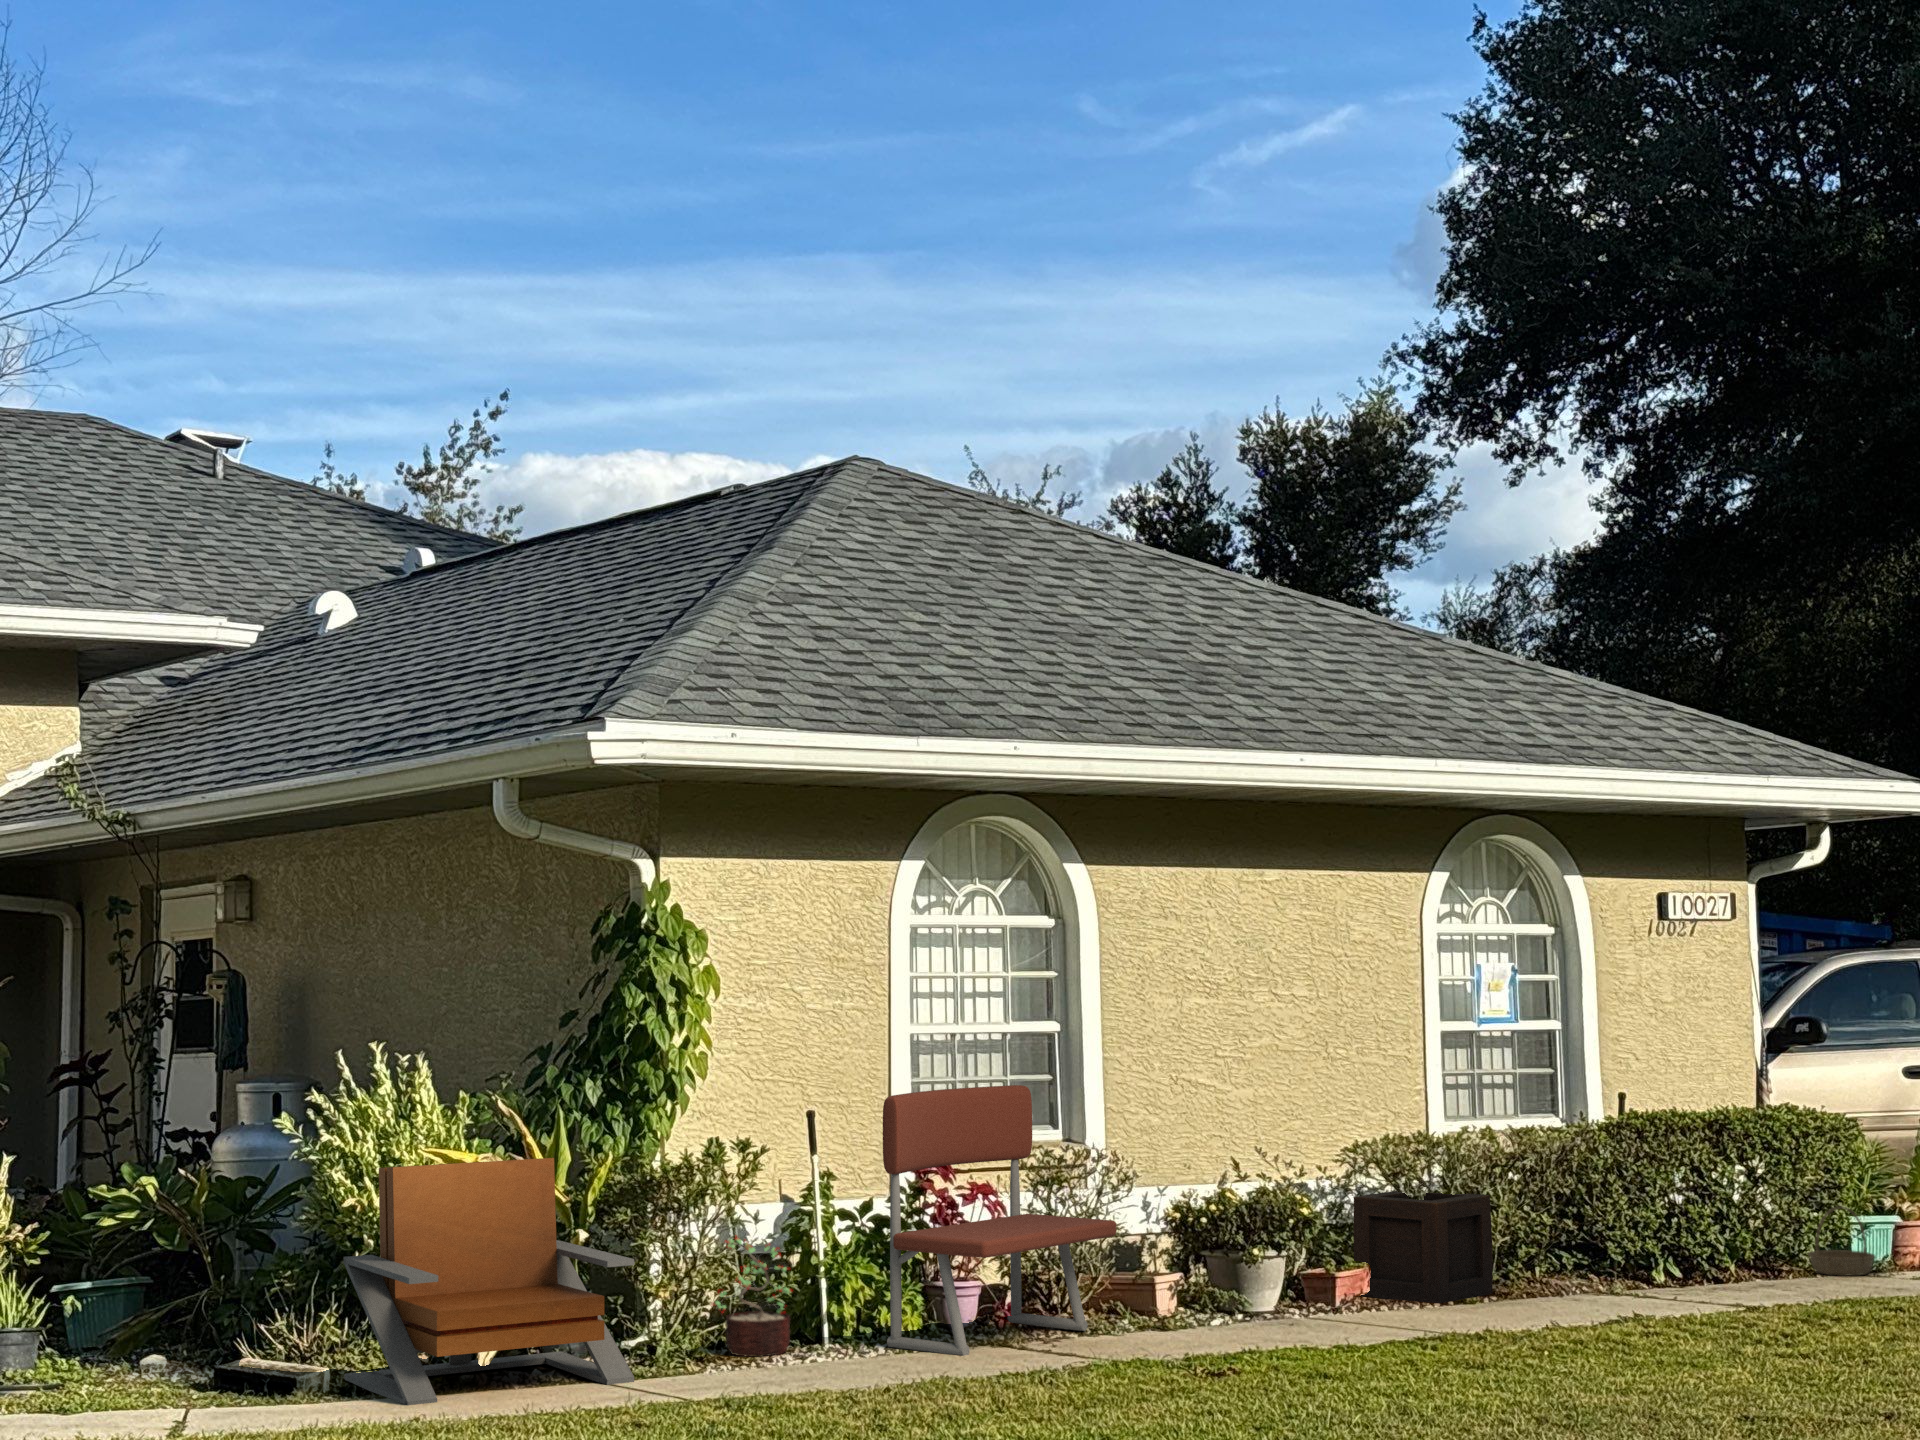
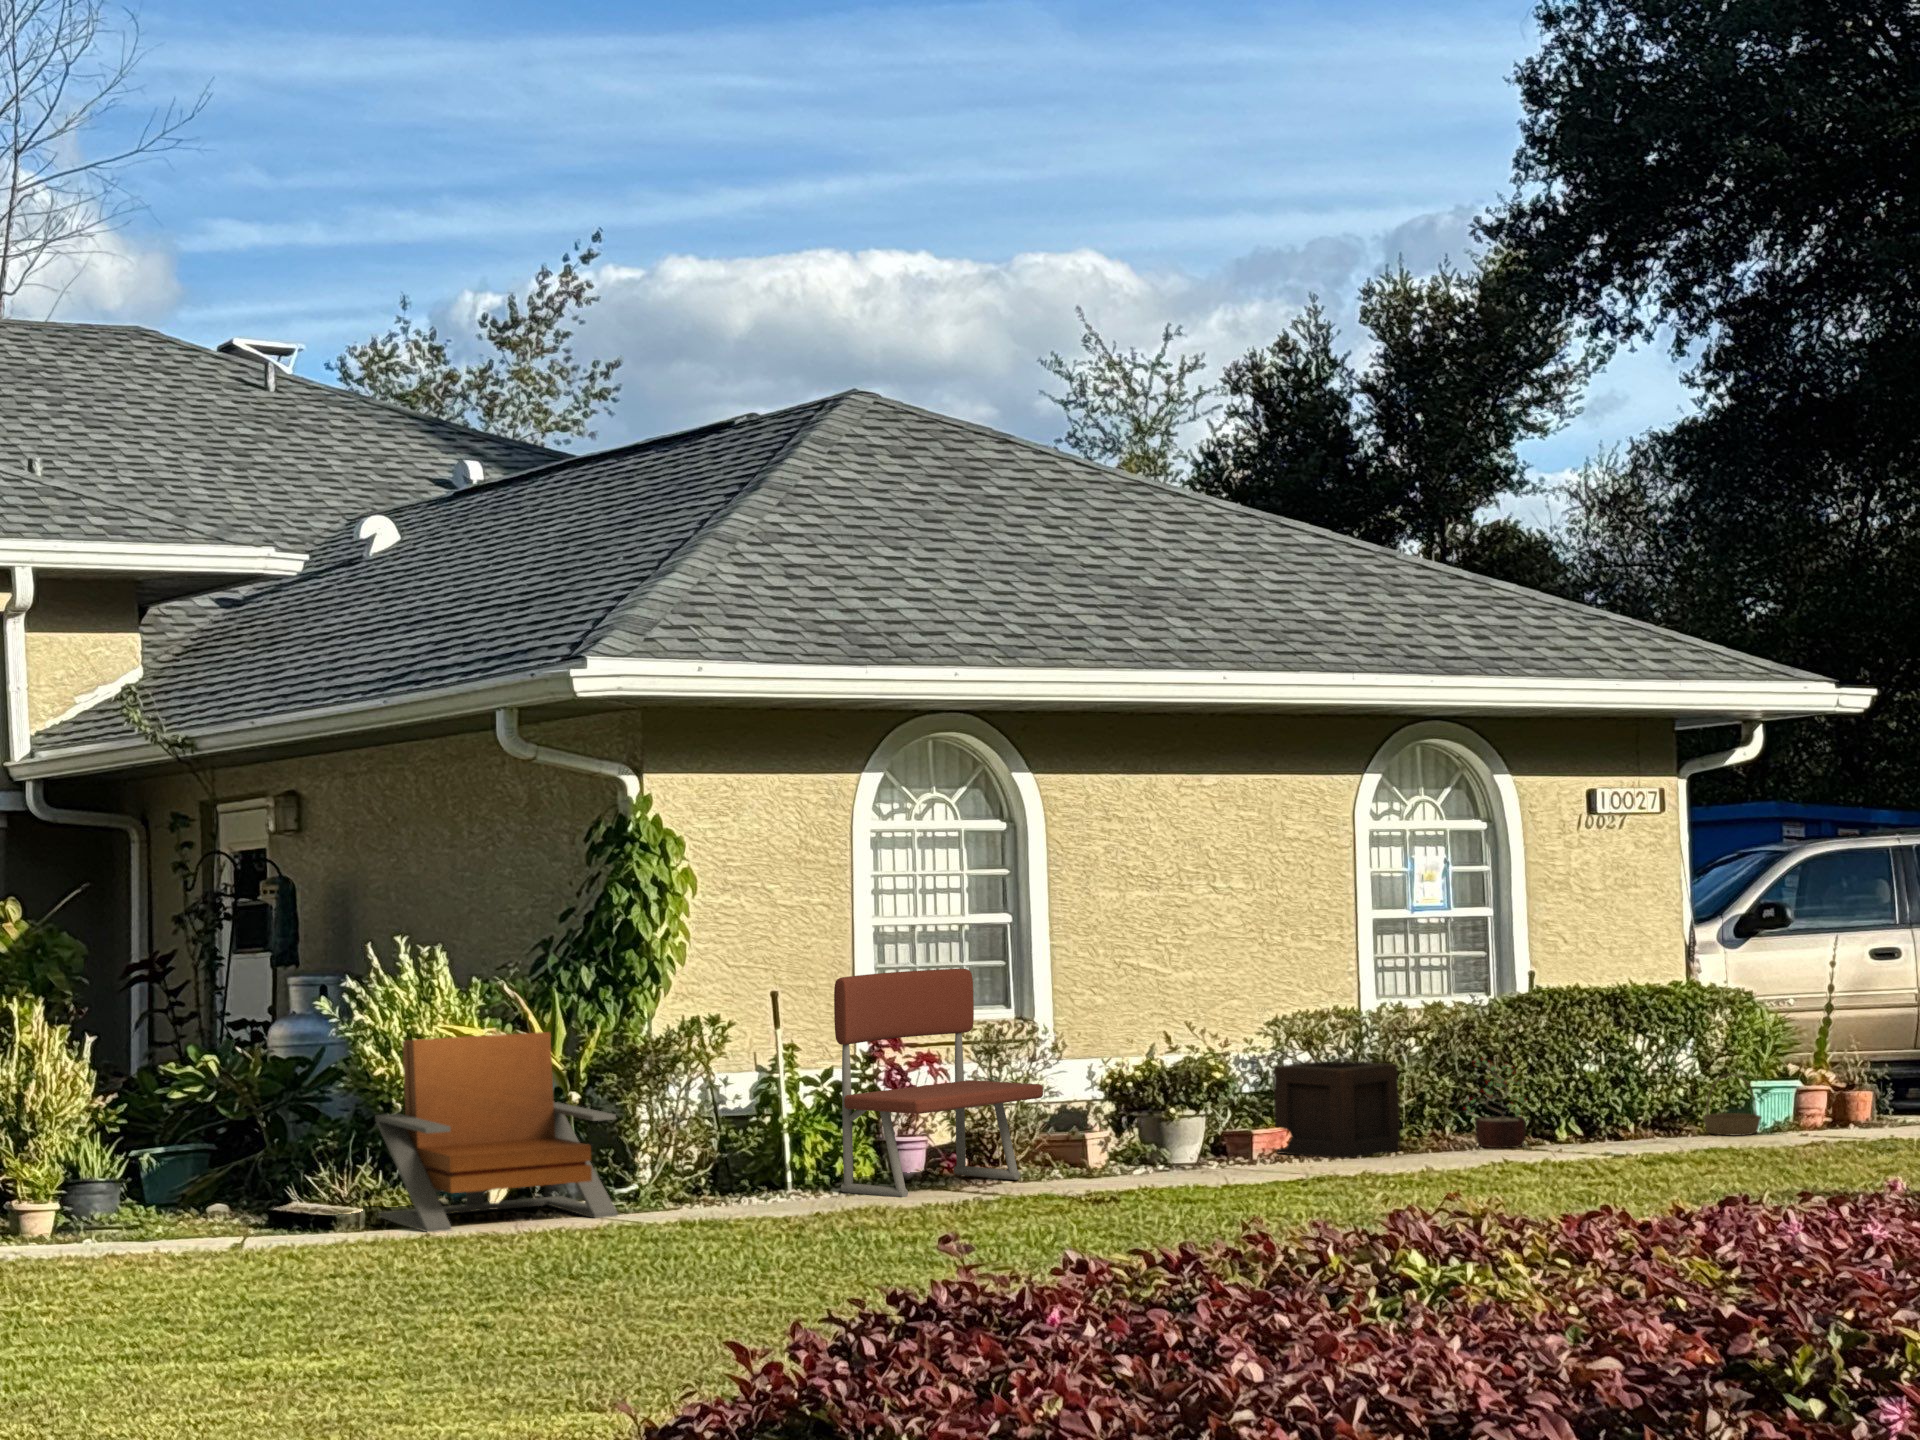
decorative plant: present [712,1237,792,1357] -> present [1463,1059,1526,1148]

